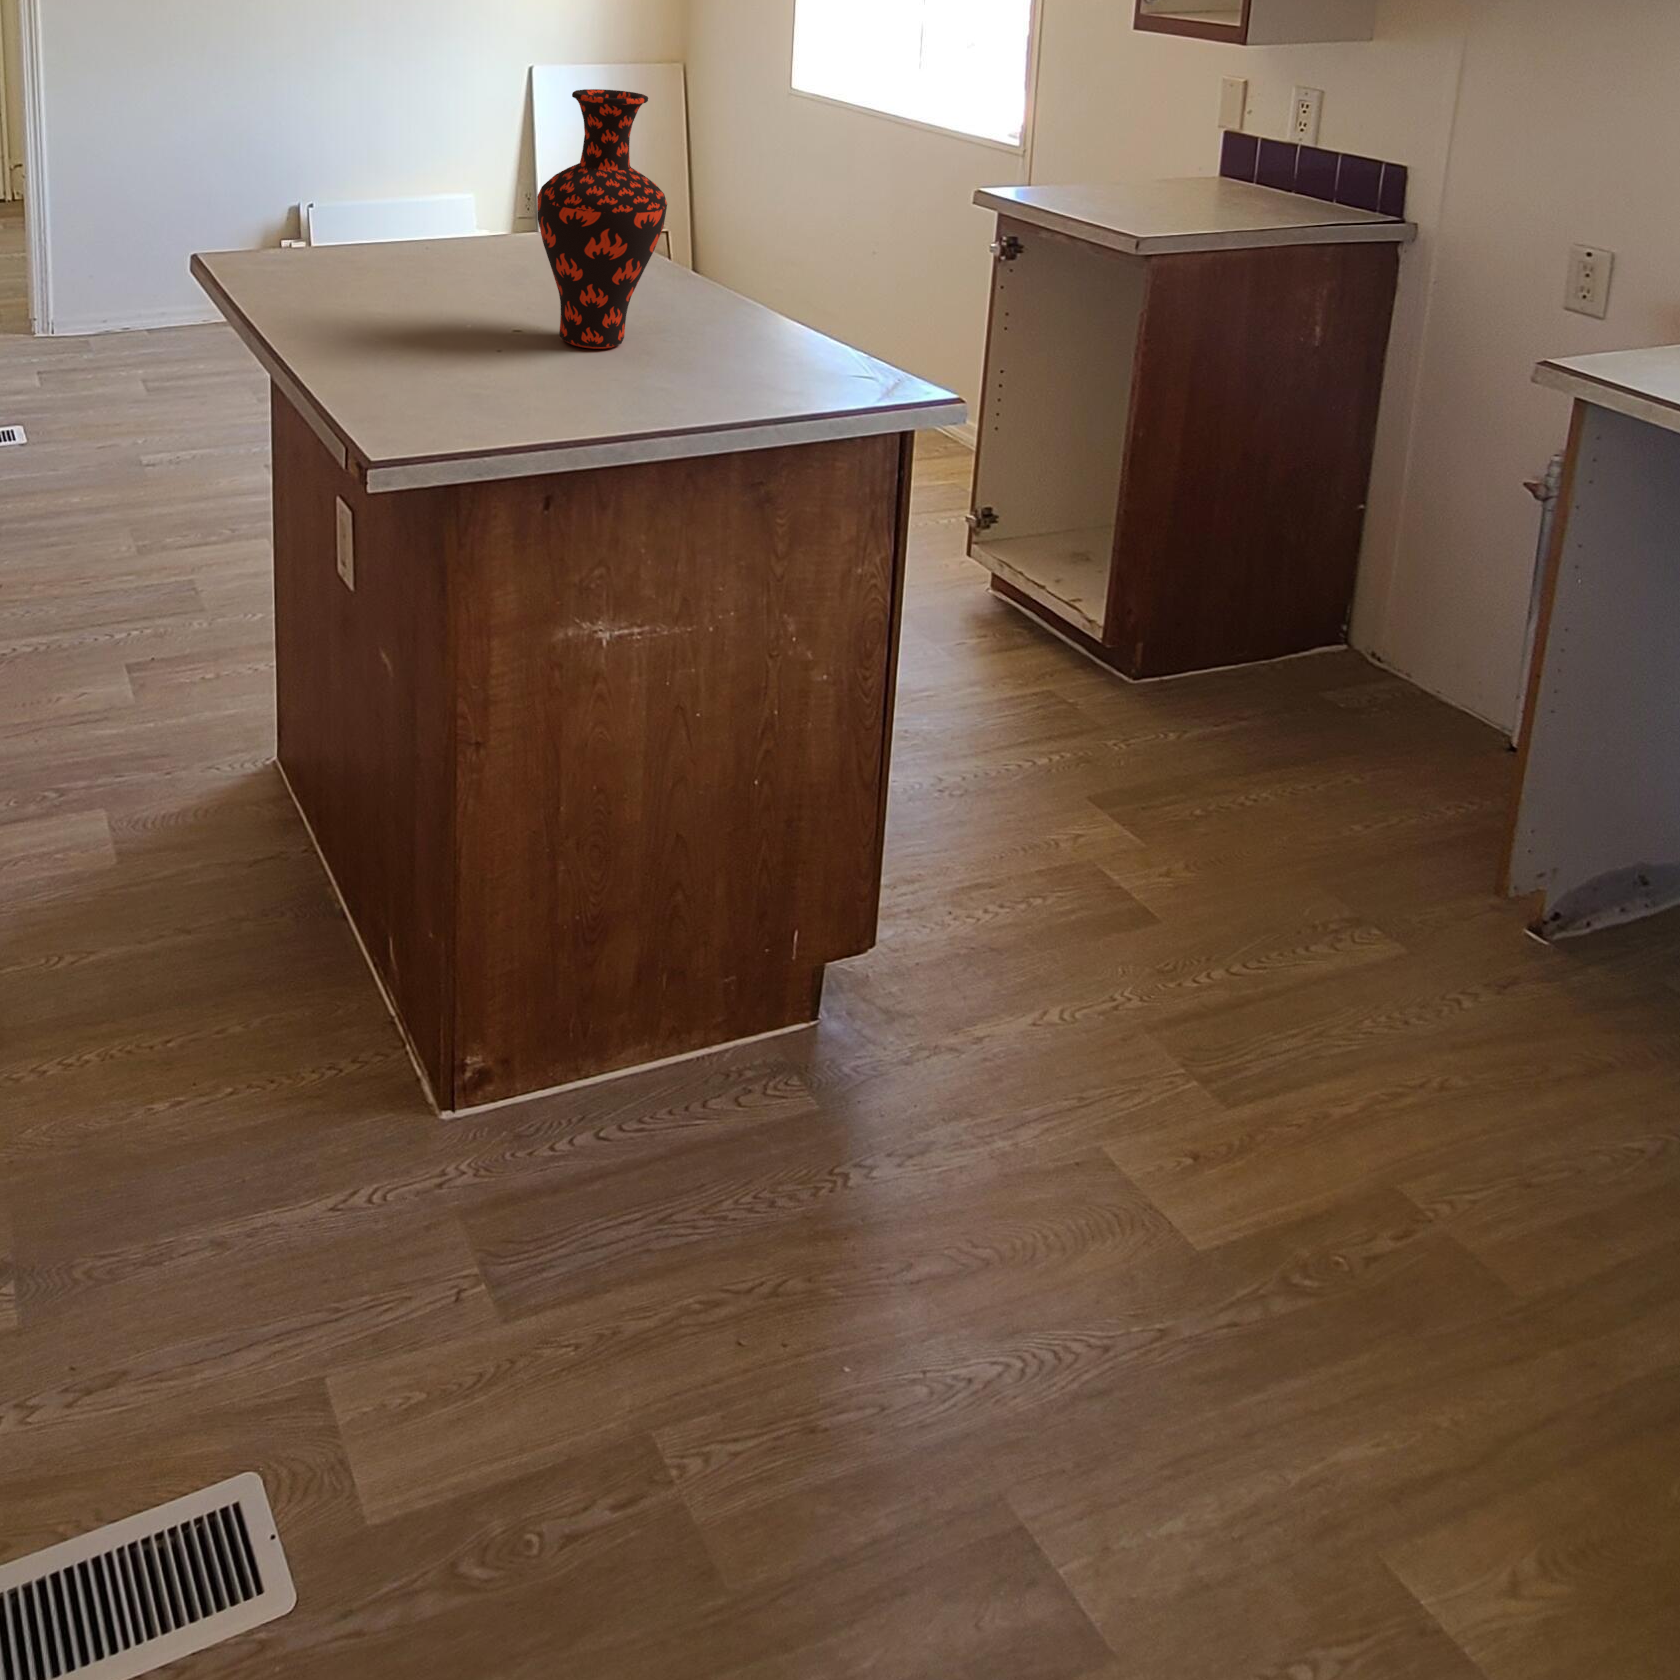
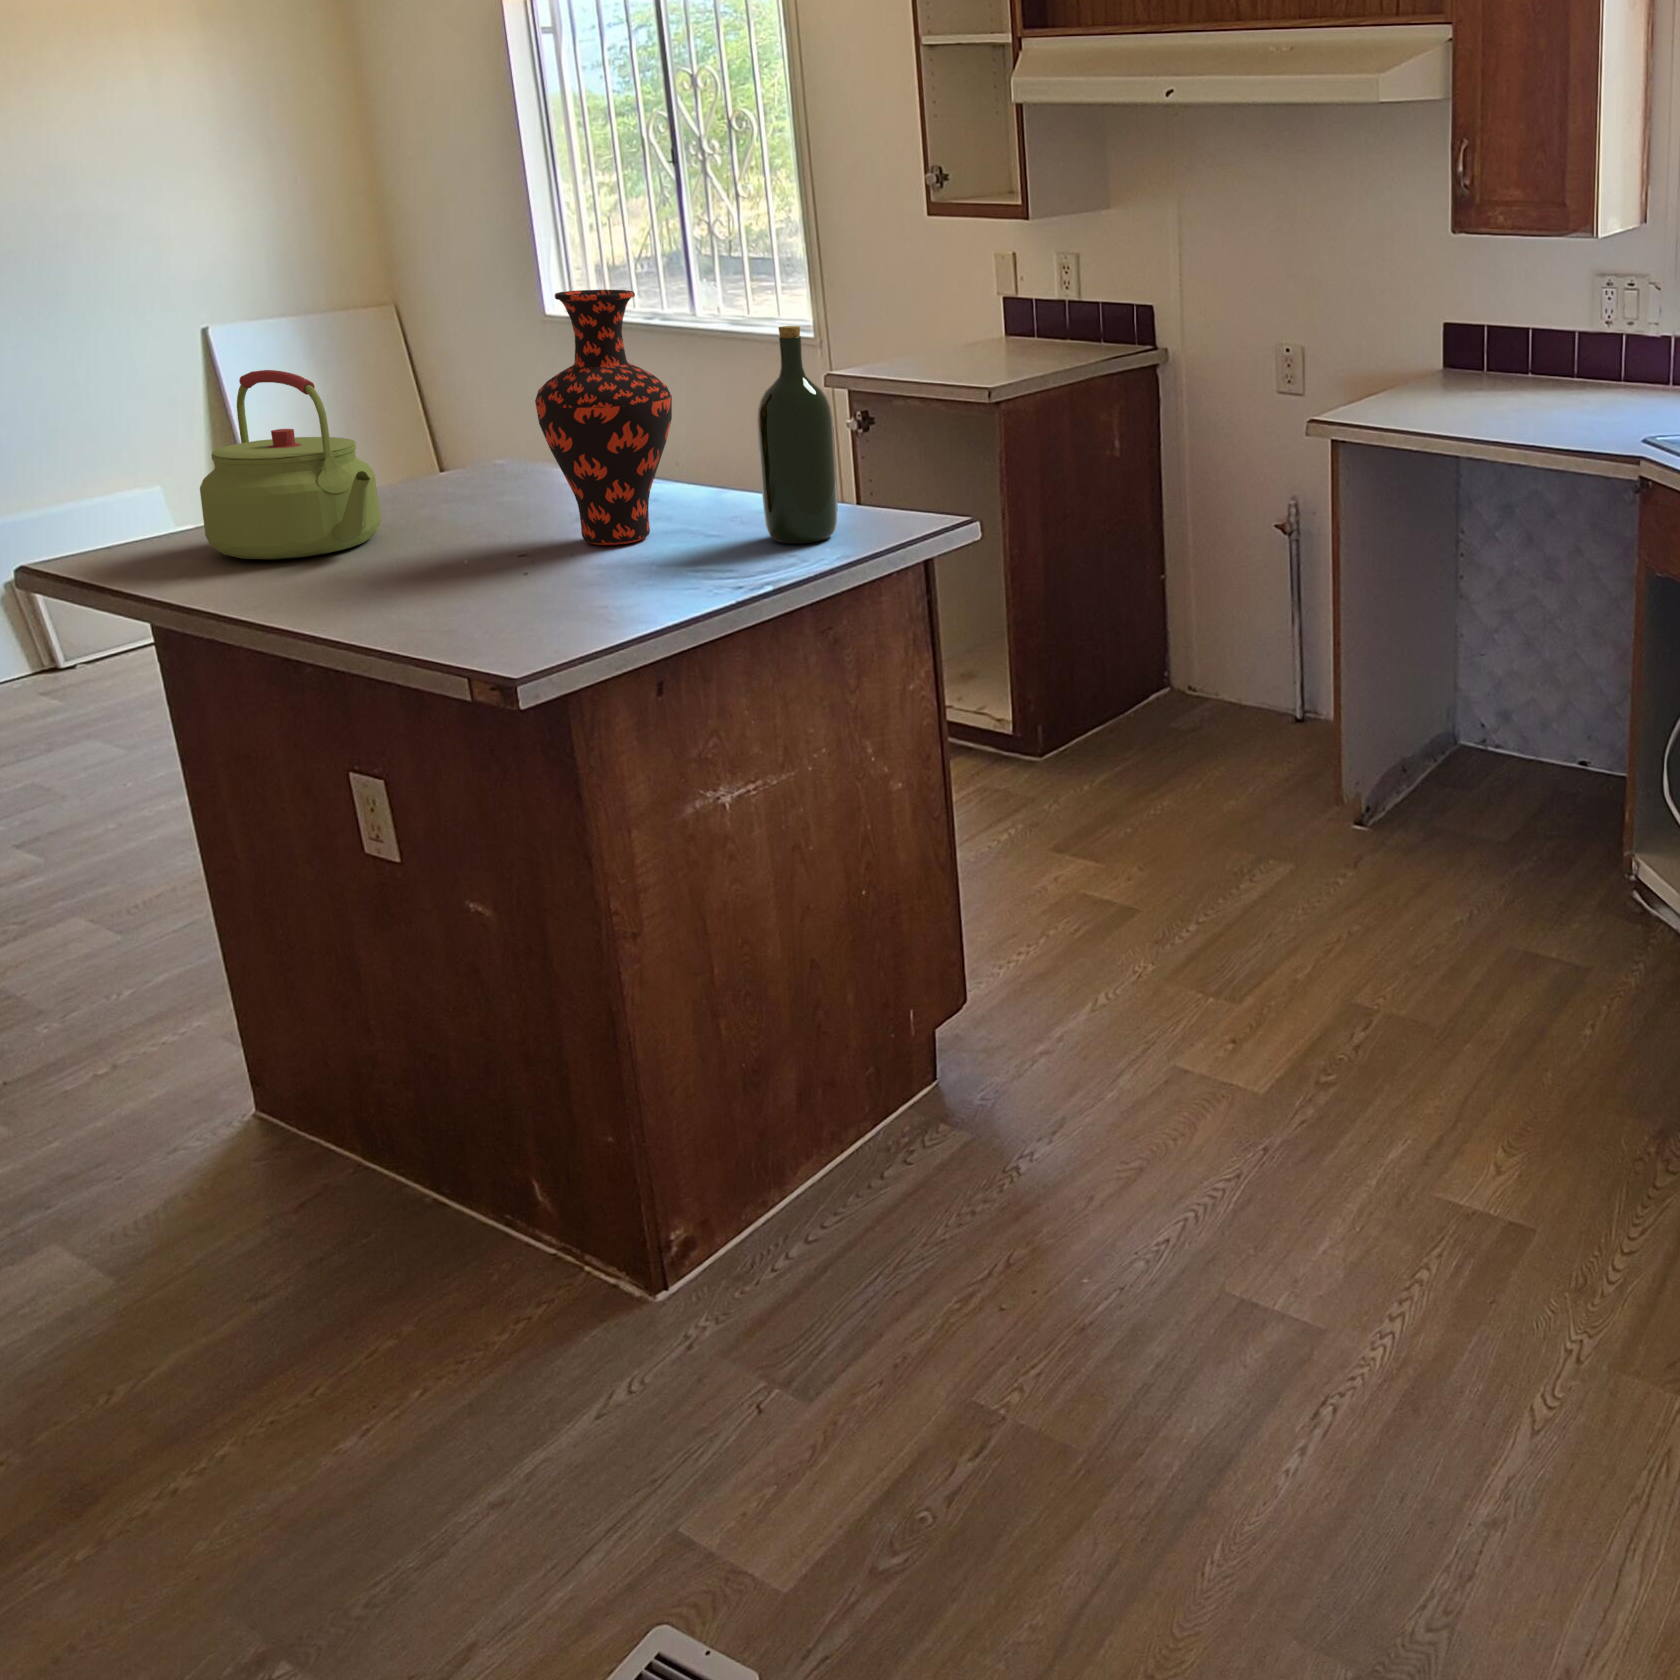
kettle: none [289,126,426,296] -> present [200,370,381,559]
wine bottle: none [722,155,811,394] -> present [757,326,838,543]

